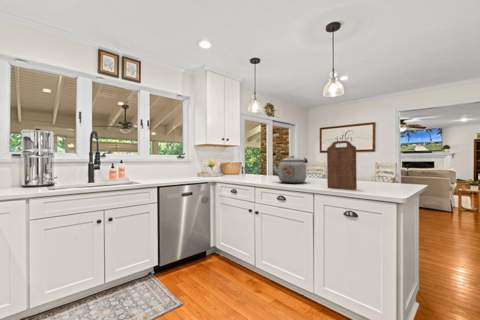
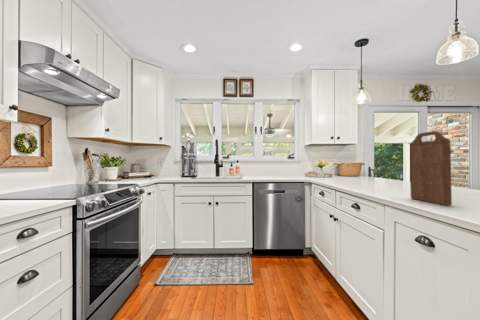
kettle: present [273,156,308,183] -> none [360,154,412,189]

